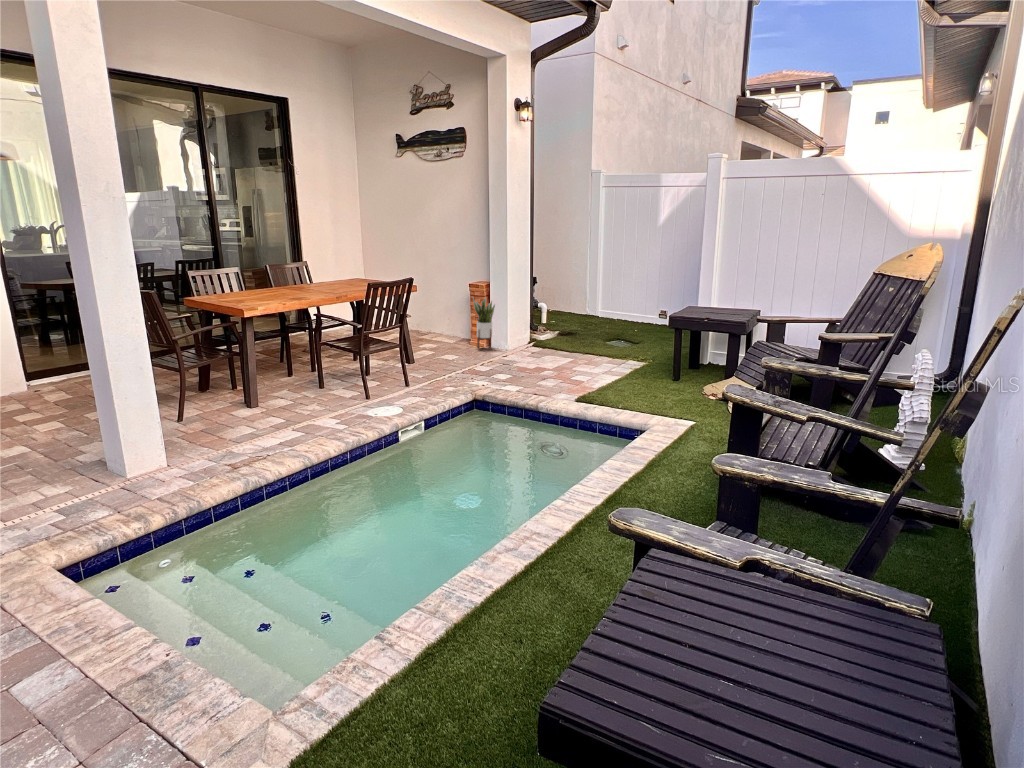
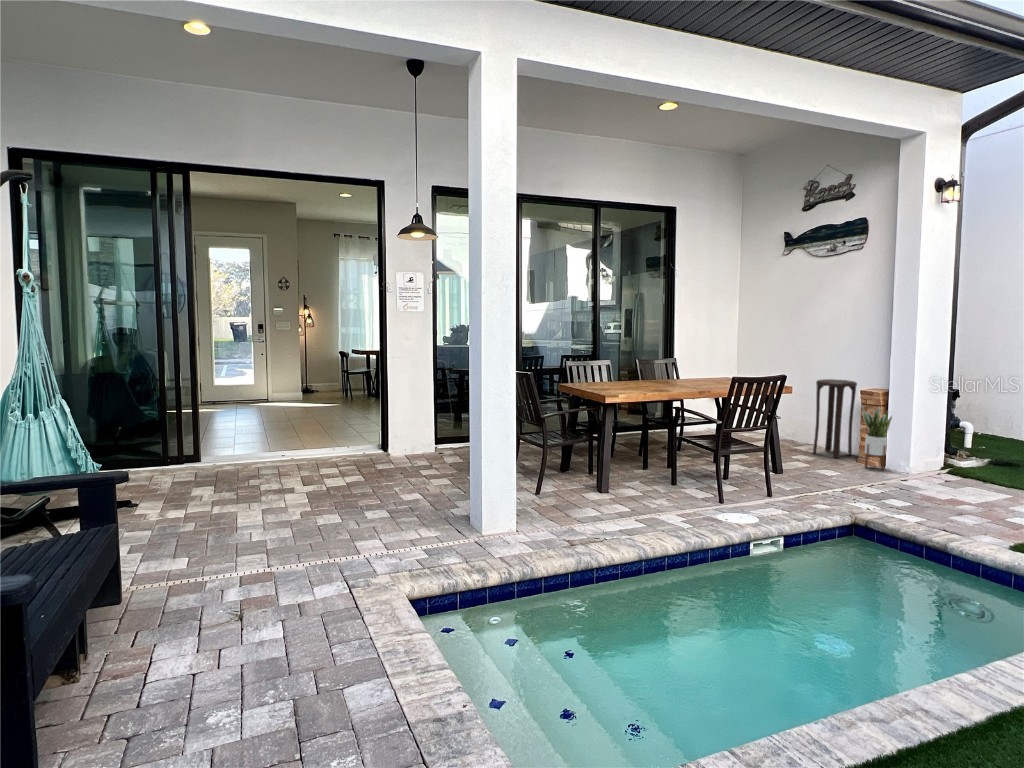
stool: none [435,274,467,343] -> present [813,379,857,458]

